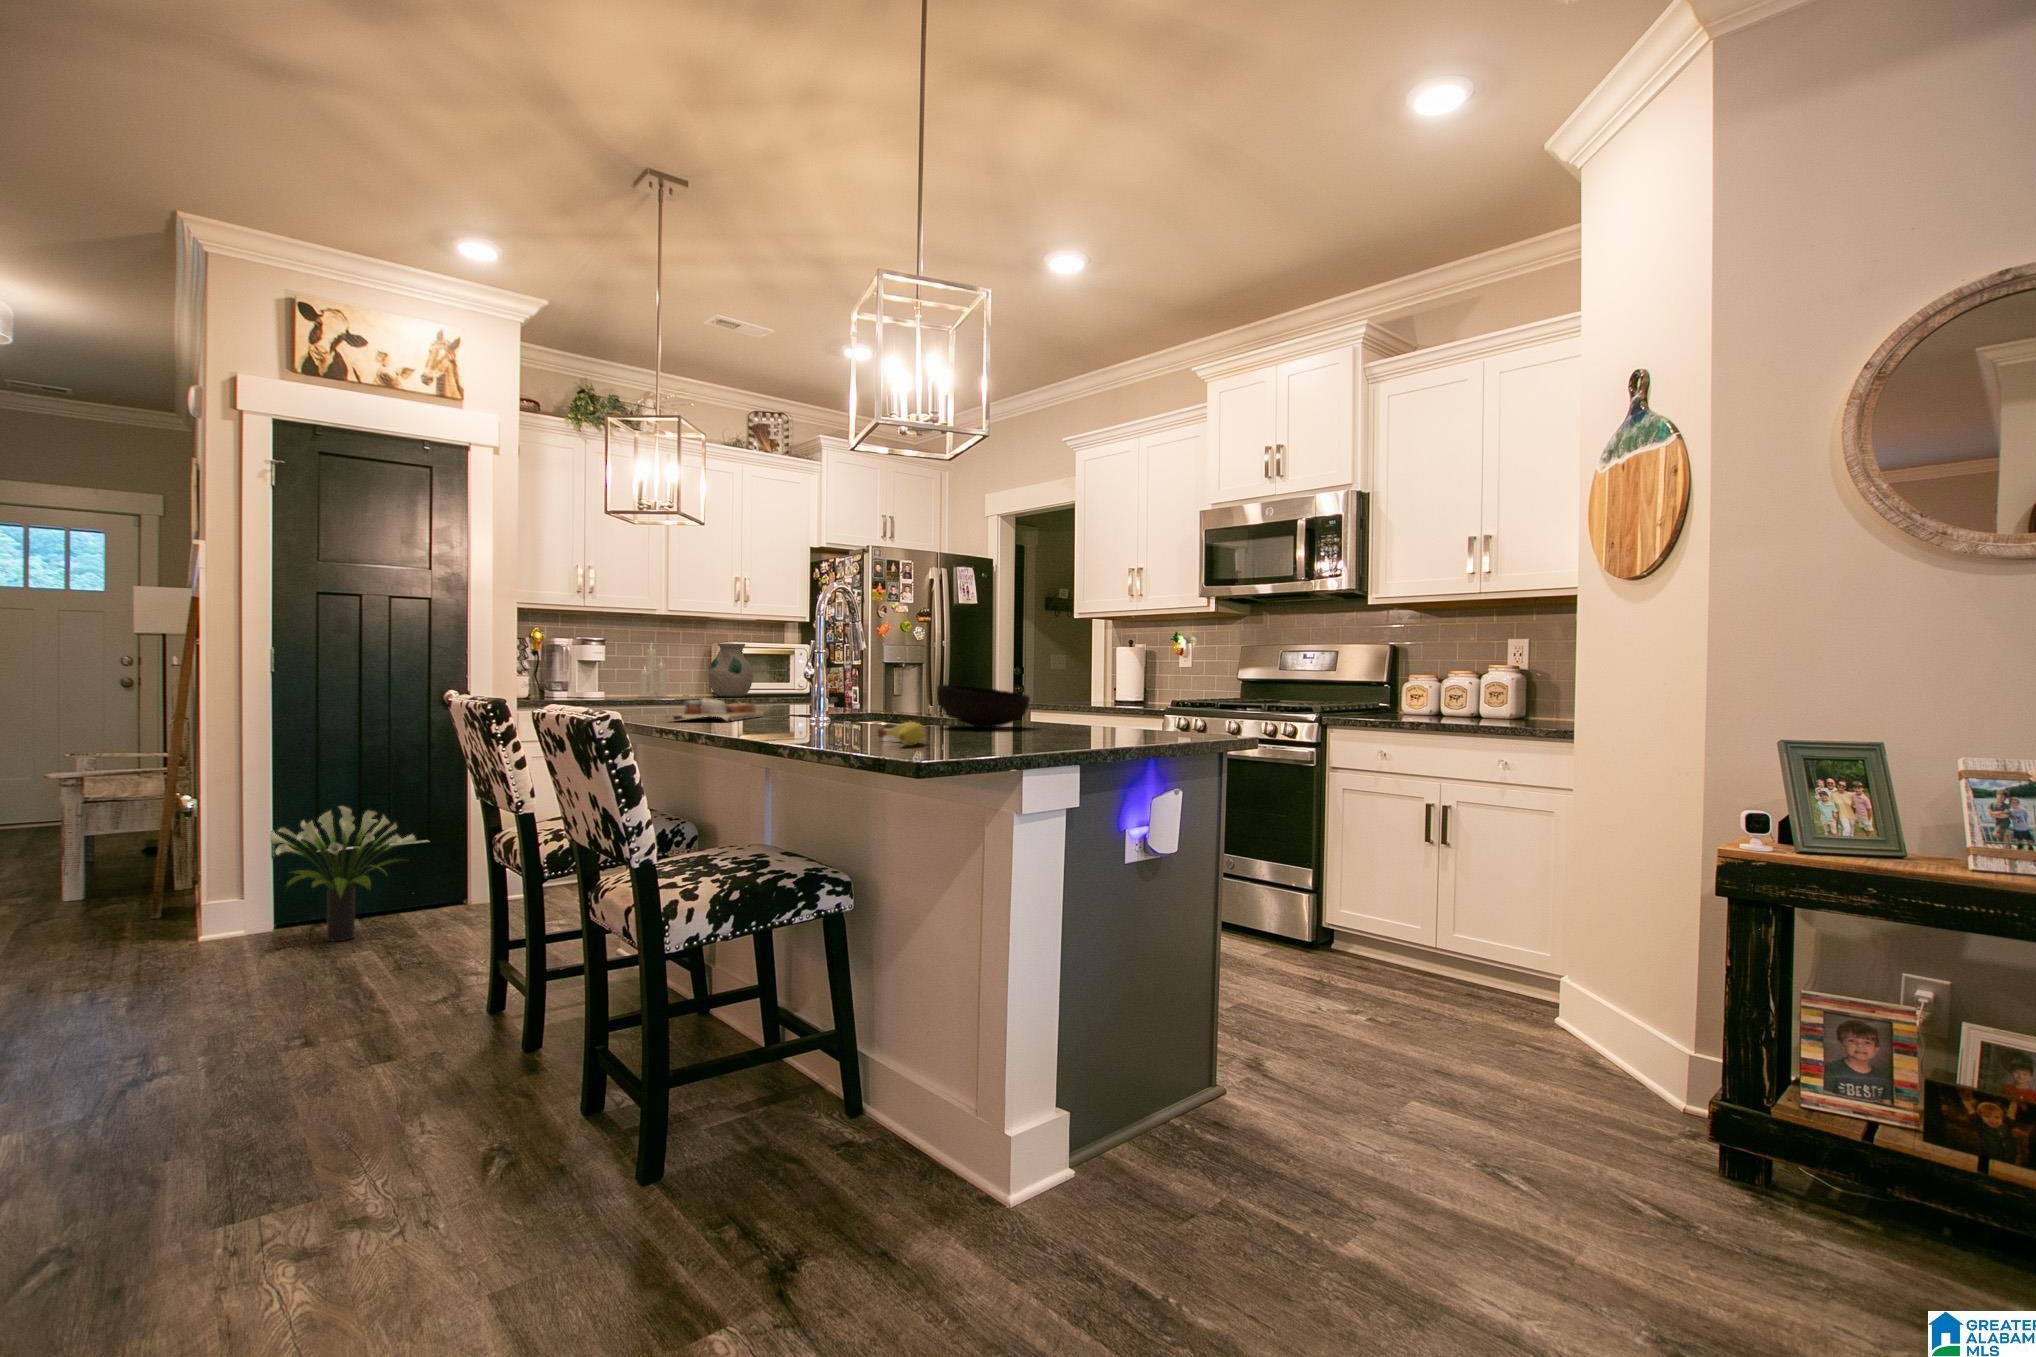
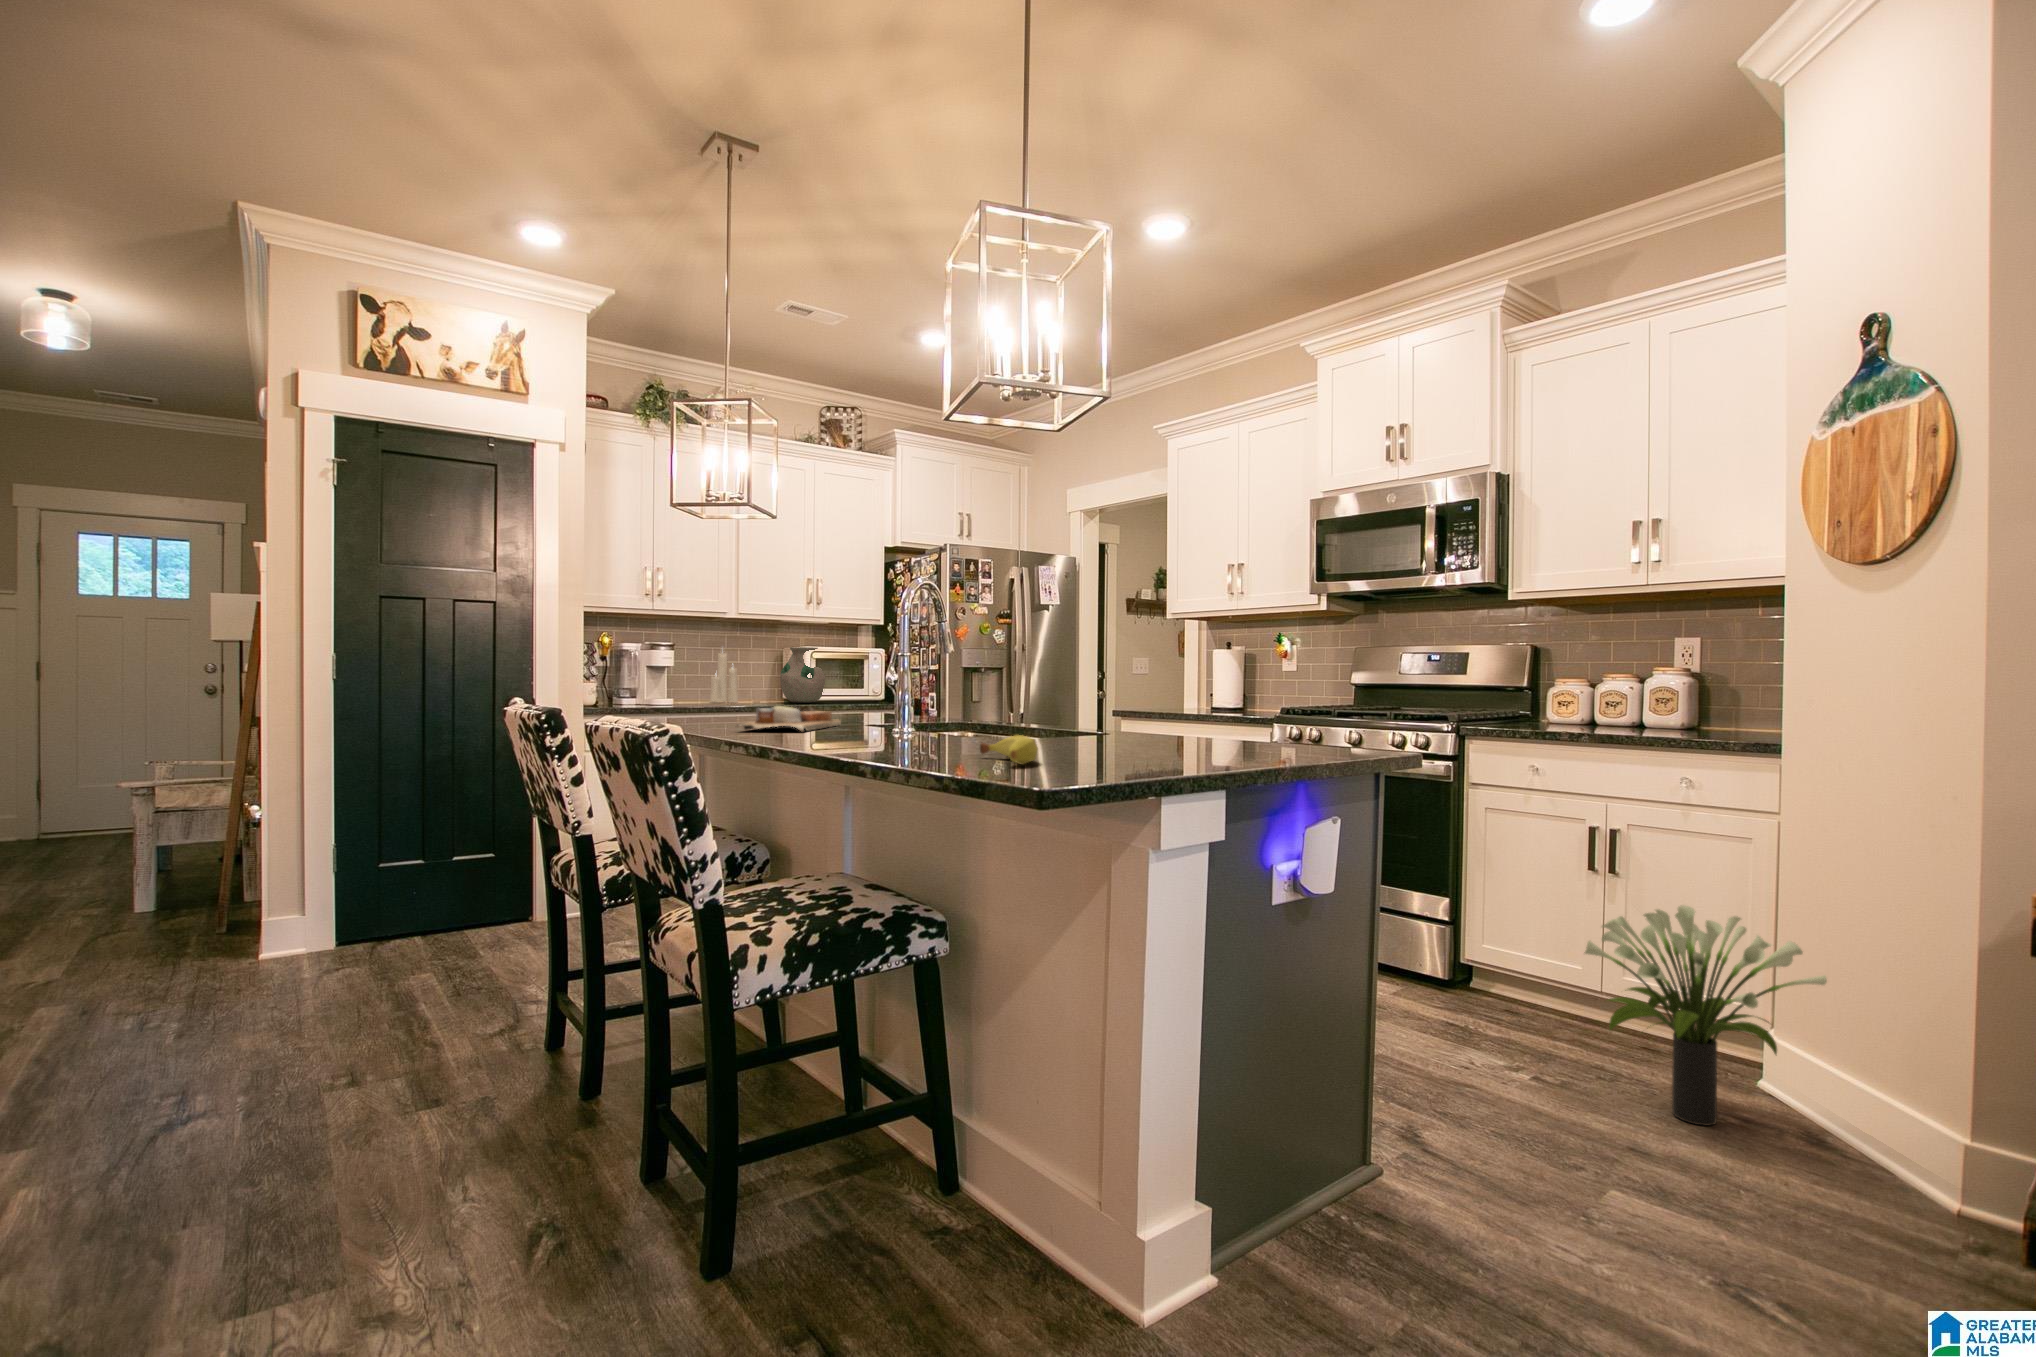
bowl: present [937,685,1030,728] -> none [1038,690,1145,739]
potted plant: present [270,807,416,941] -> present [1584,905,1827,1126]

